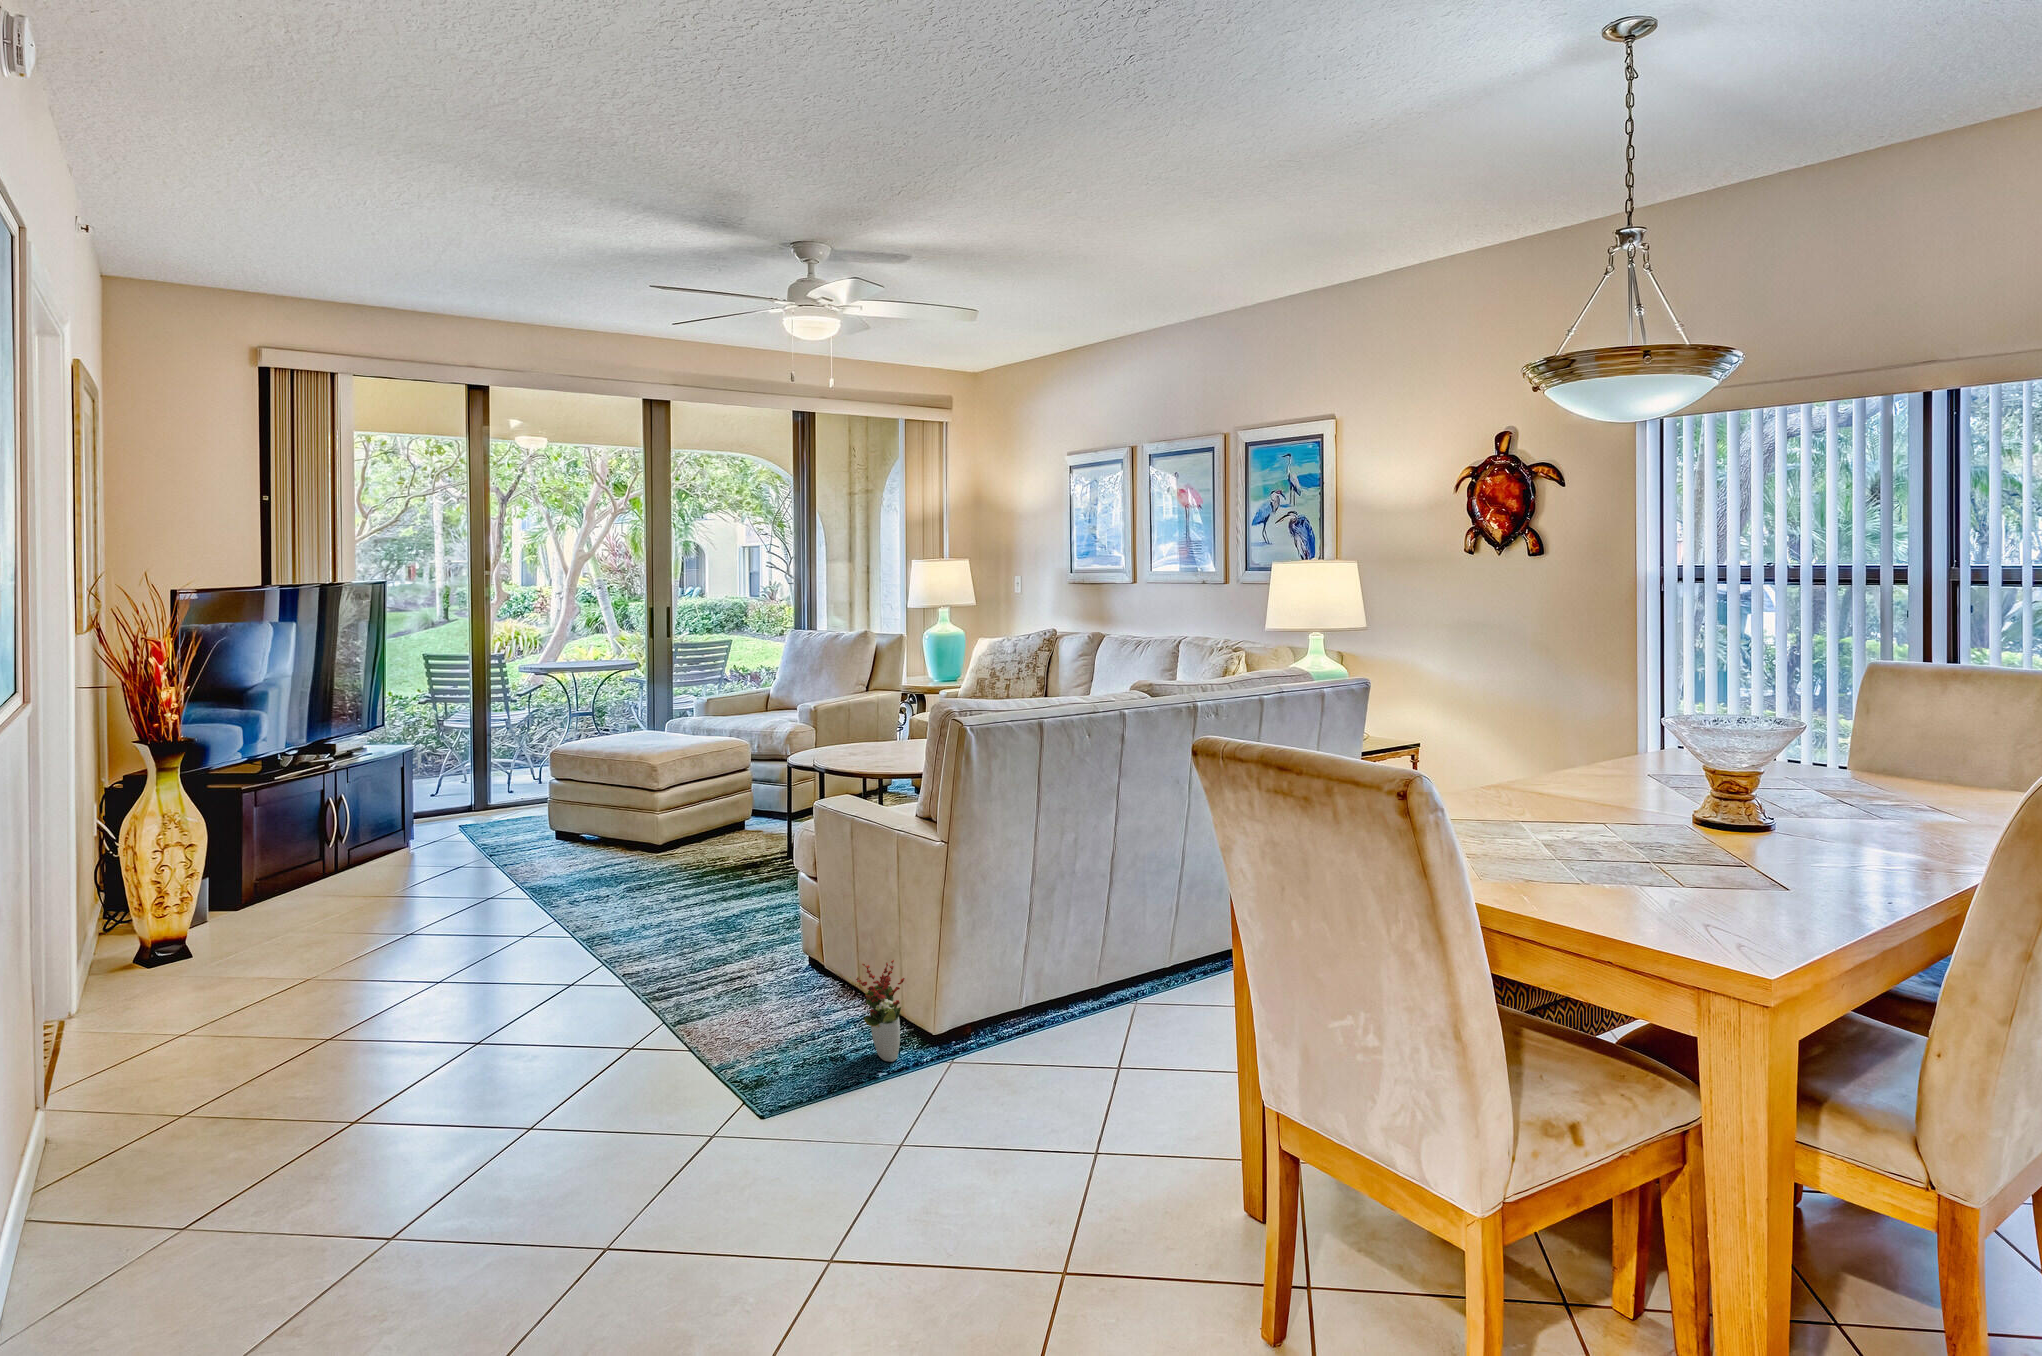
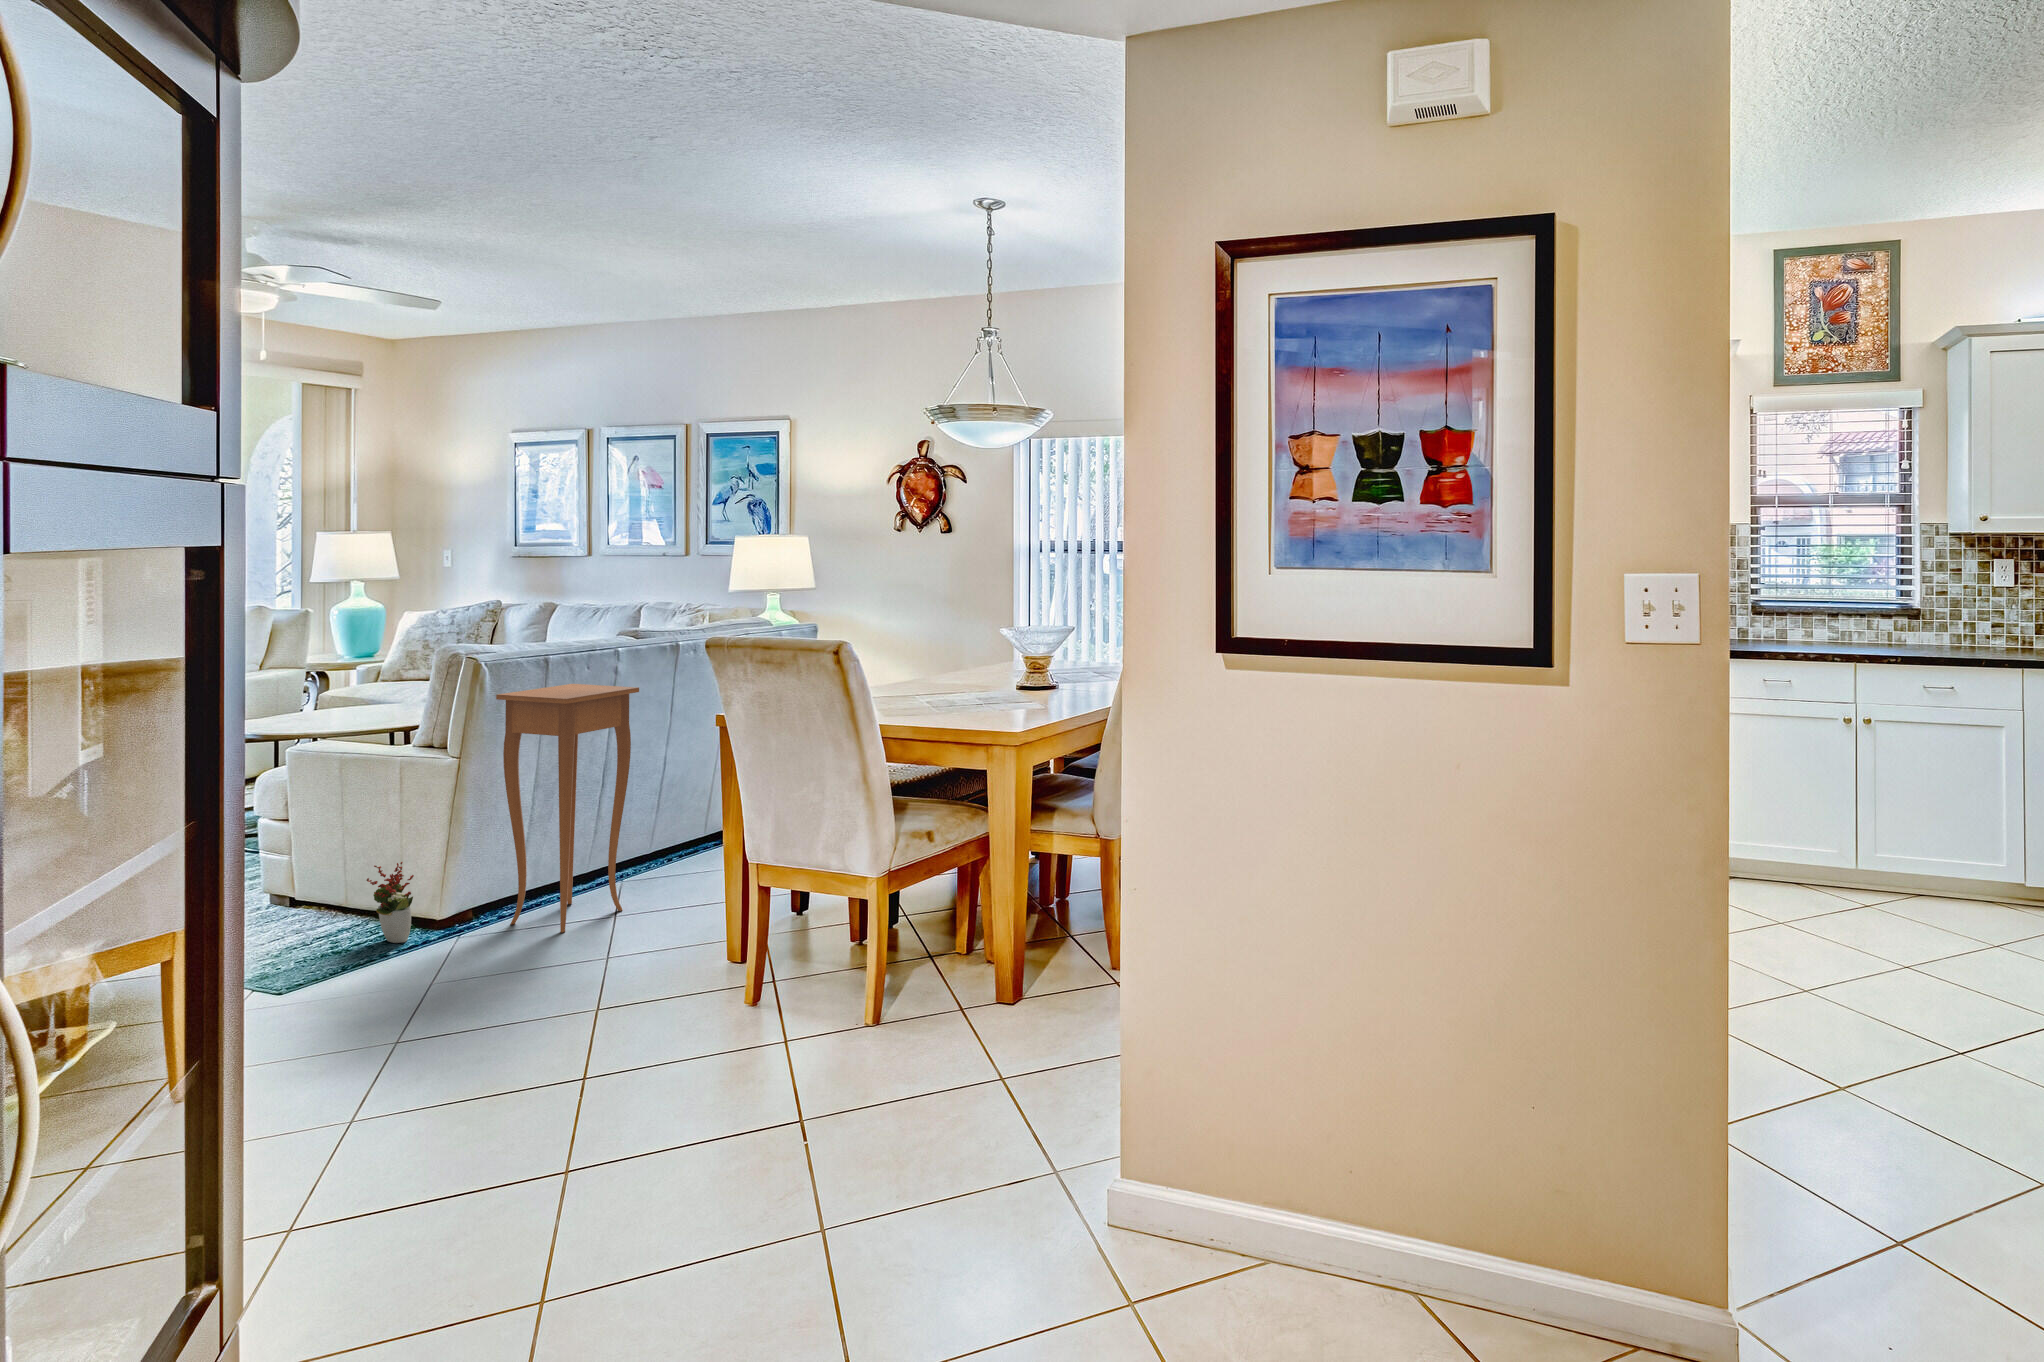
side table: none [986,752,1144,1087] -> present [496,684,639,933]

